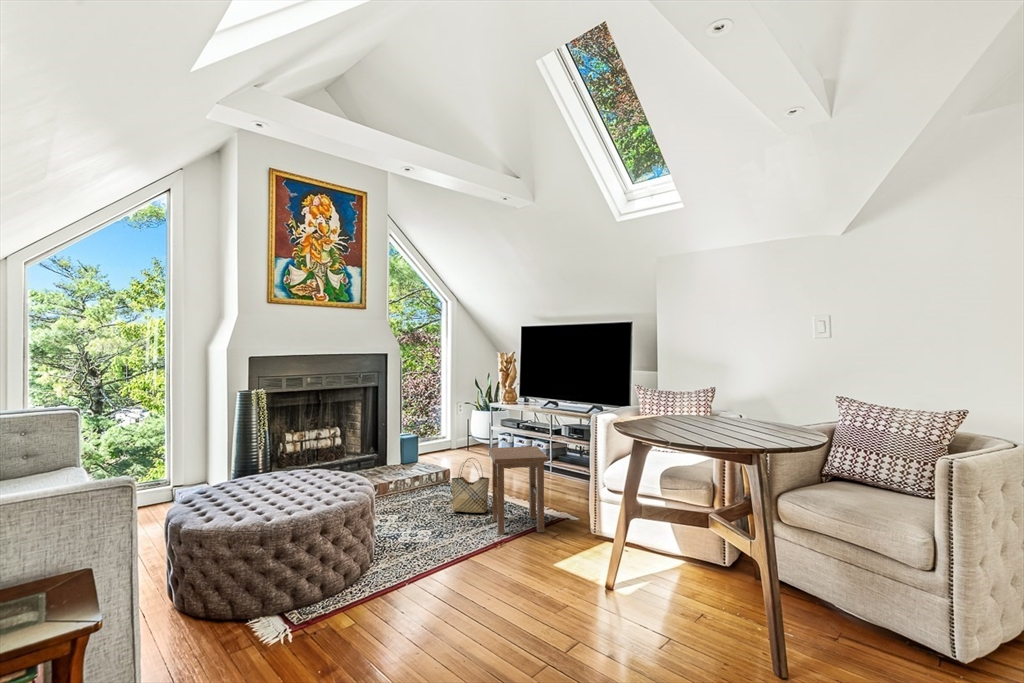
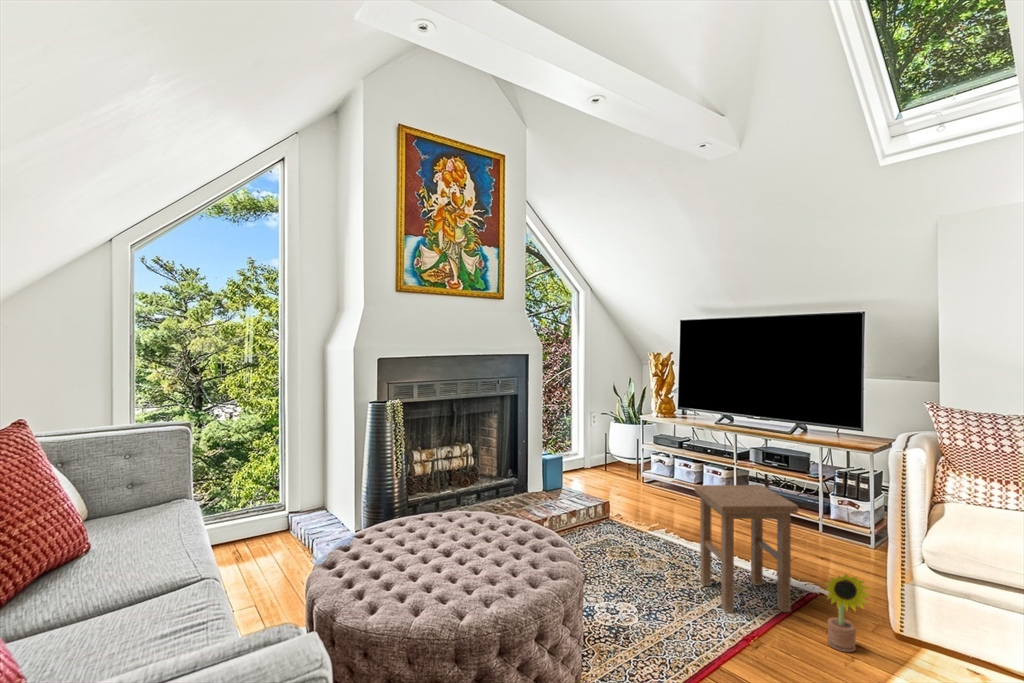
woven basket: present [451,458,489,513] -> none [636,495,689,571]
decorative plant: none [548,498,576,551] -> present [825,574,870,652]

